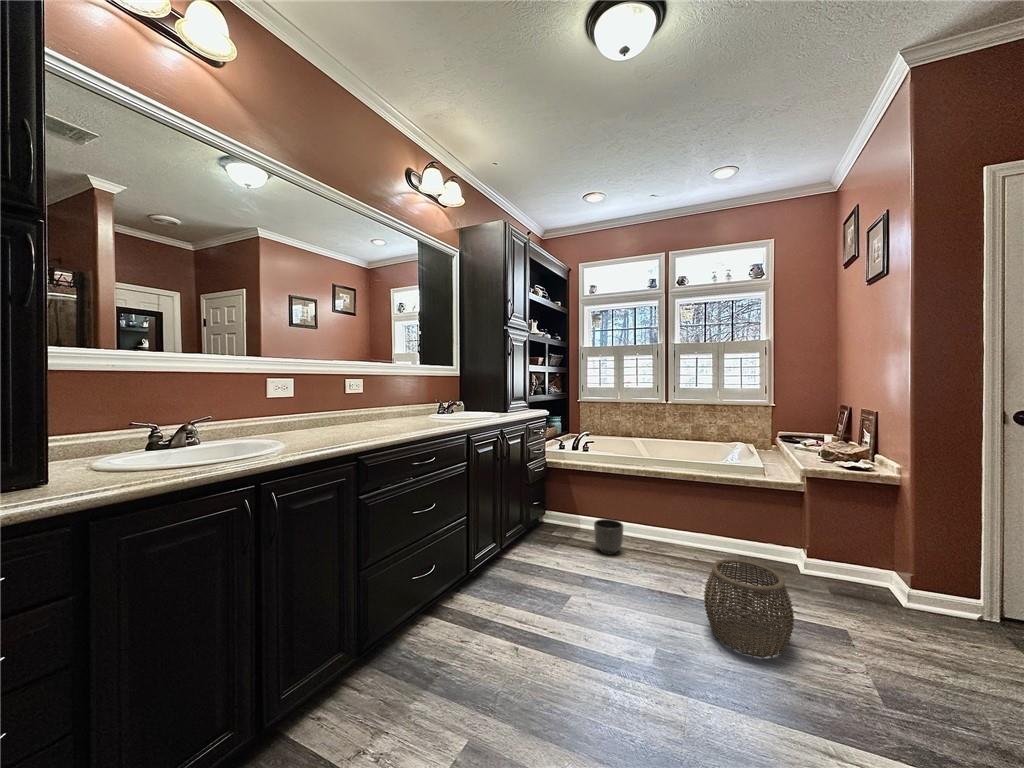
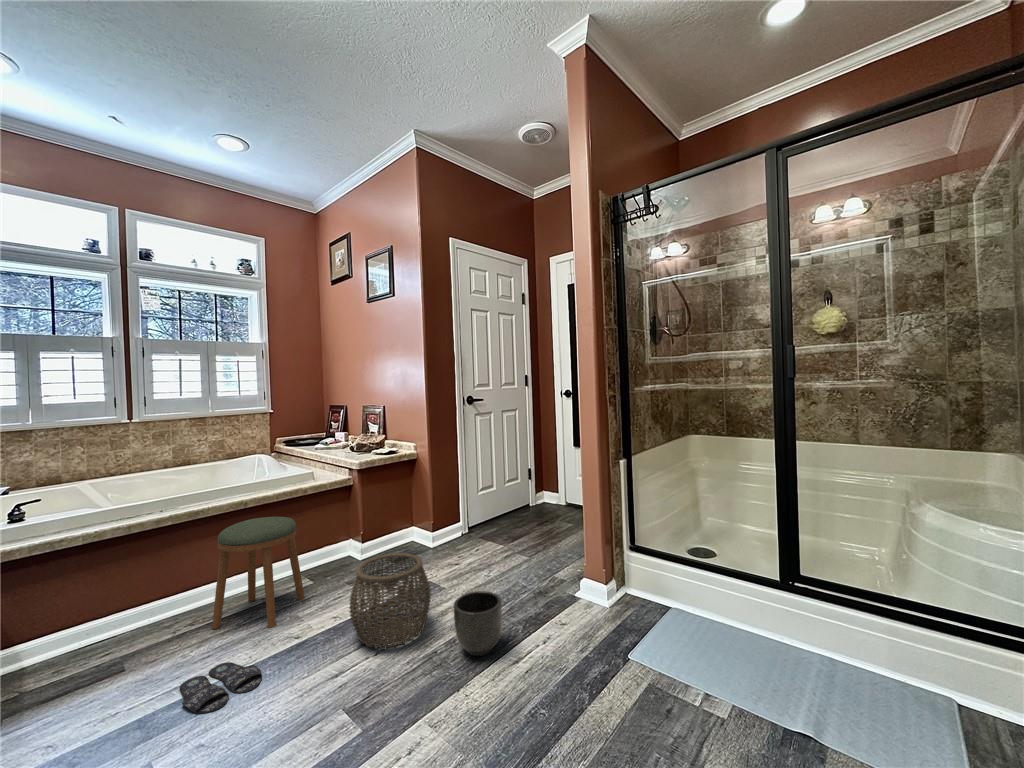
stool: none [653,489,723,576] -> present [212,517,305,629]
planter: present [594,519,623,554] -> present [454,591,502,656]
slippers: none [599,573,644,601] -> present [180,662,262,713]

